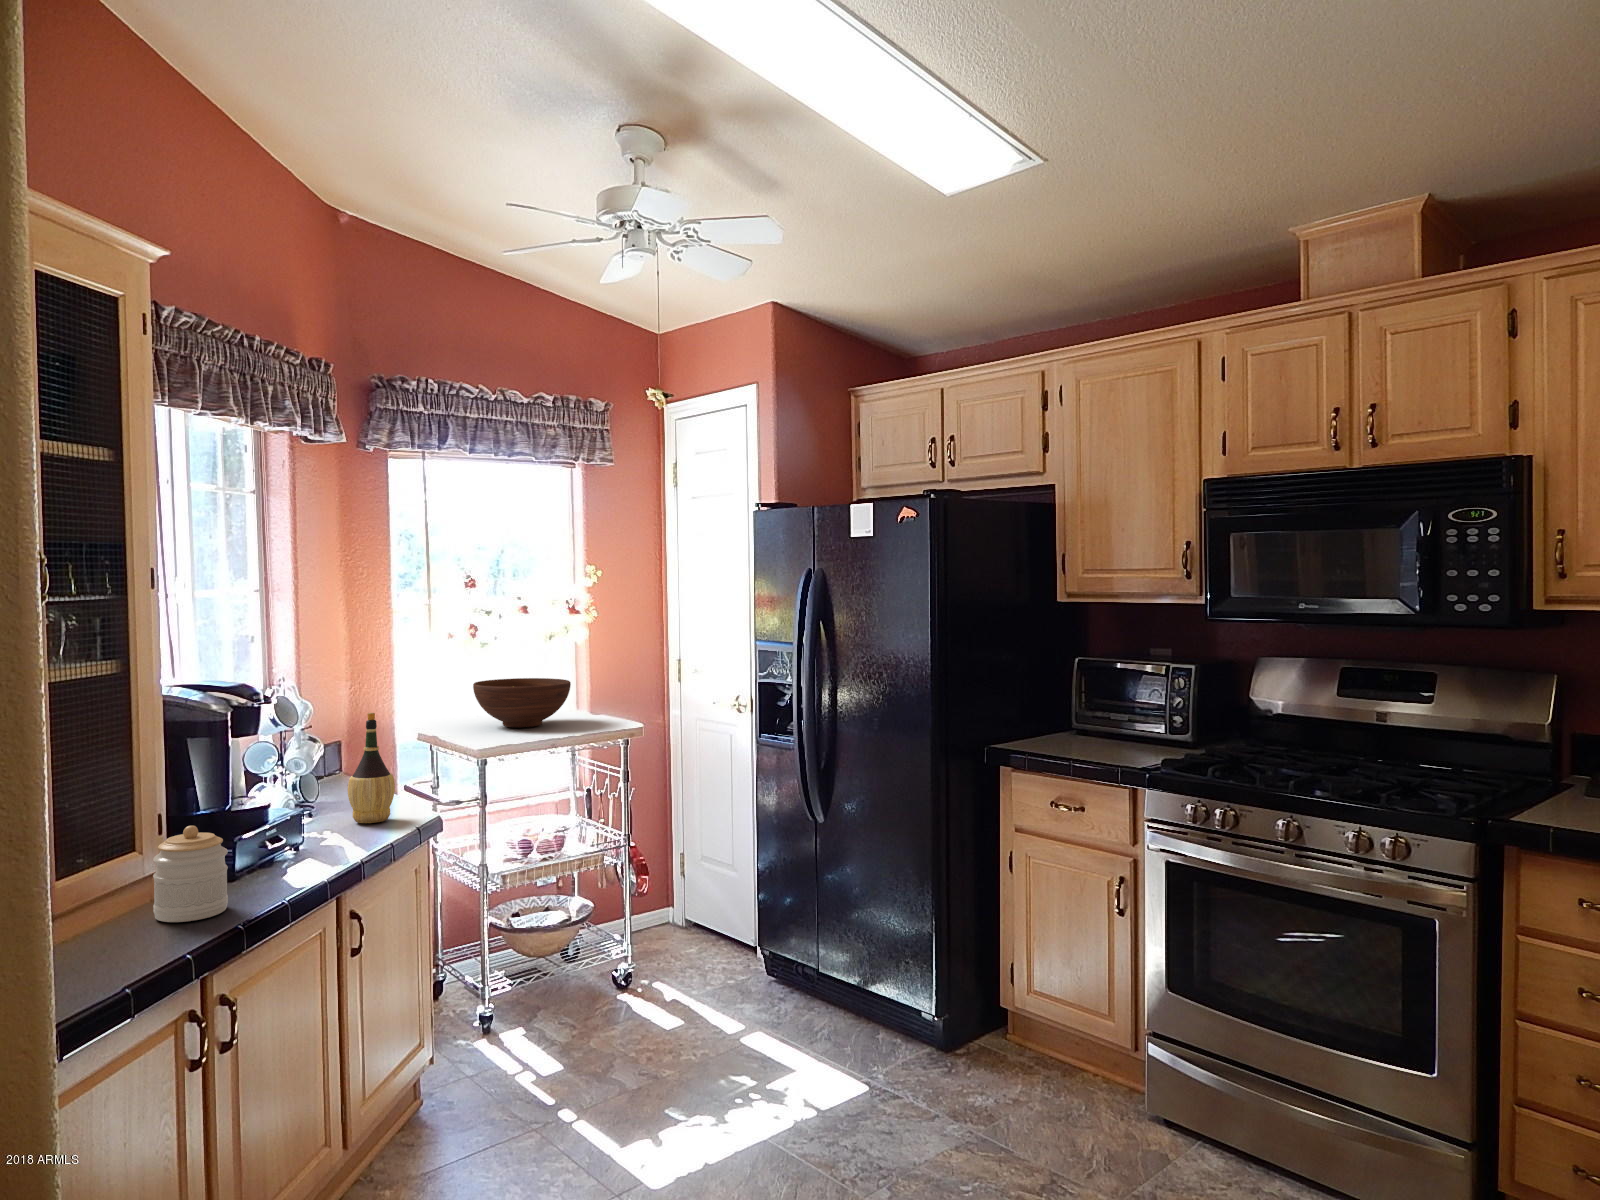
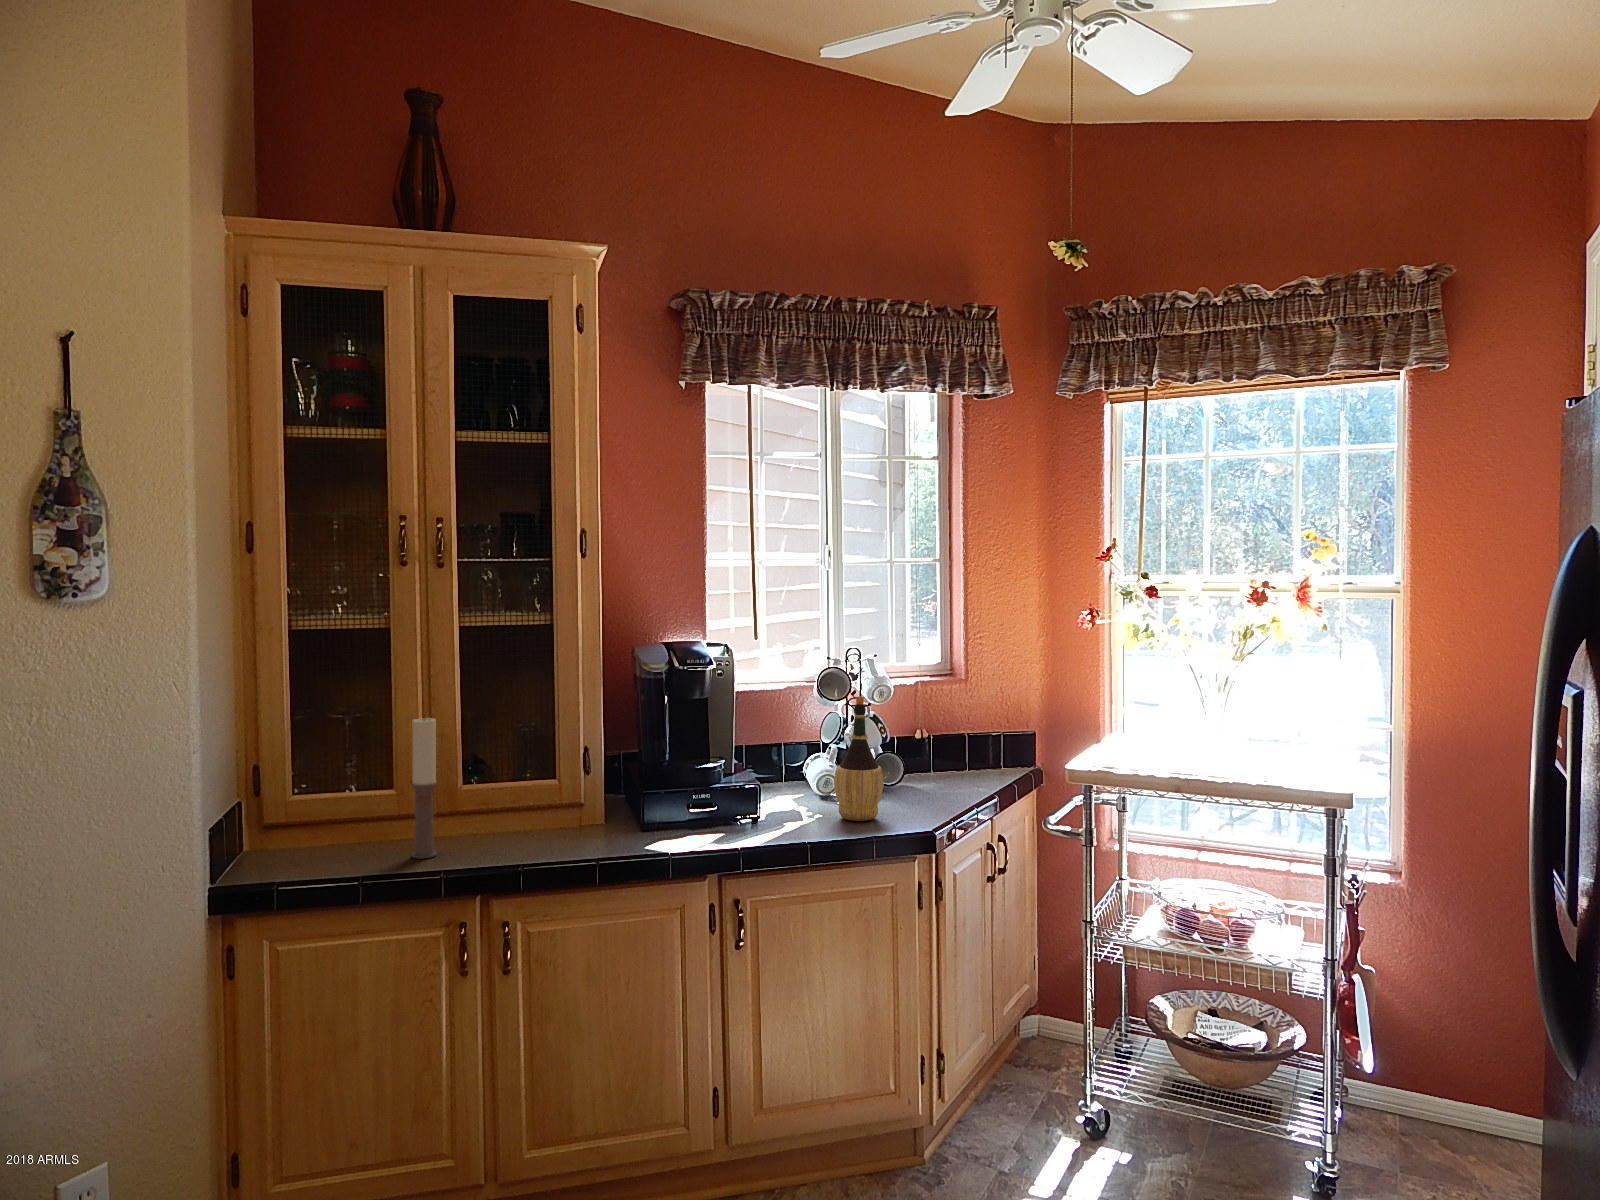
fruit bowl: present [473,678,571,728] -> none [1158,685,1300,757]
candle: none [96,787,130,958] -> present [412,717,437,858]
jar: present [153,826,228,922] -> none [500,767,561,853]

